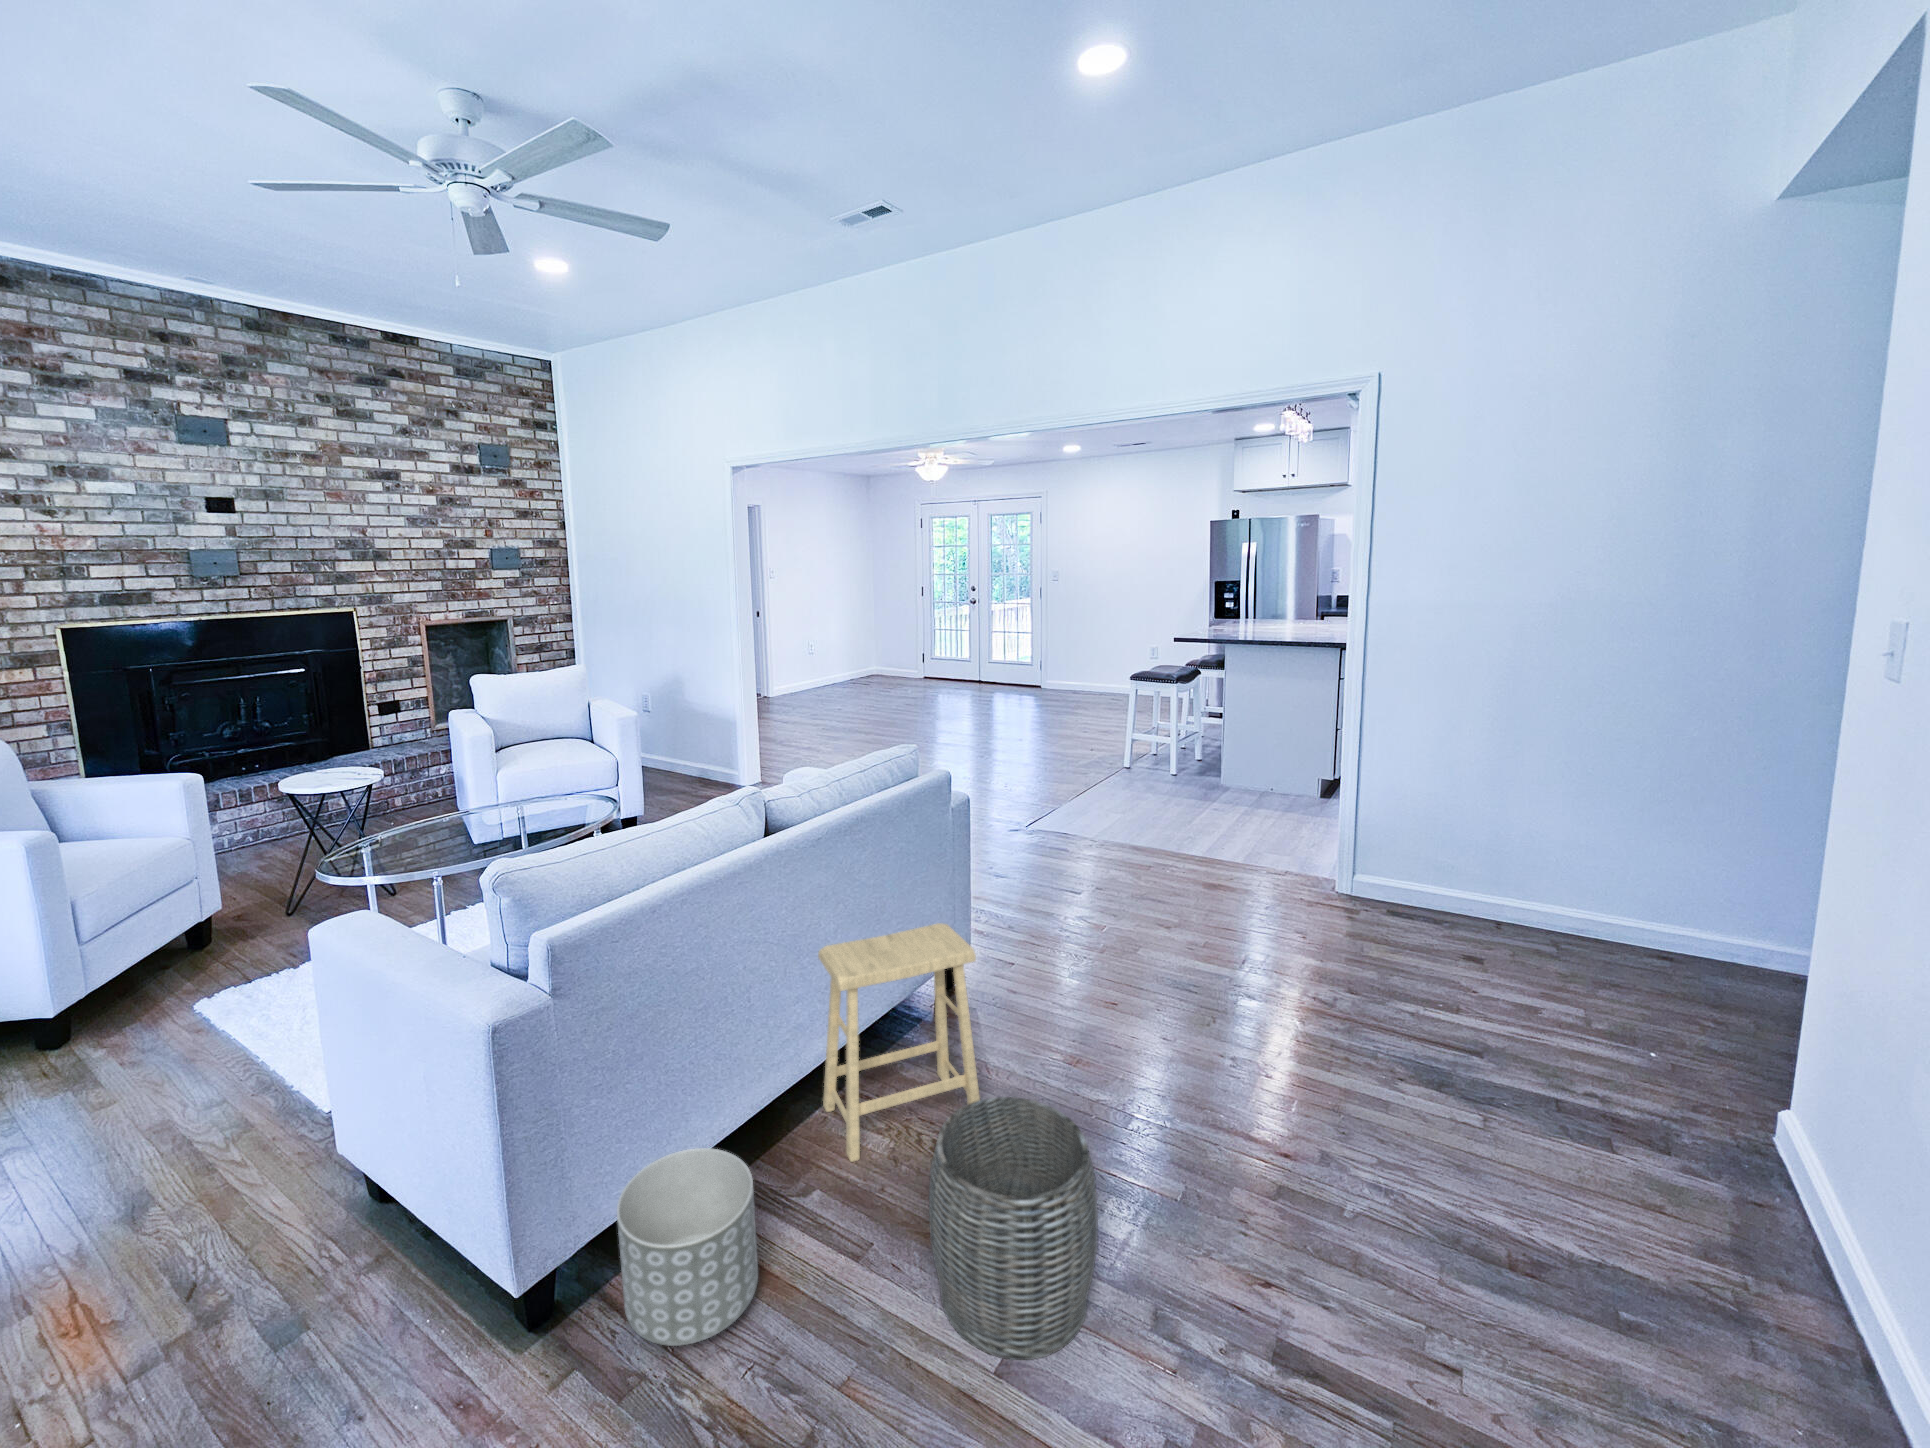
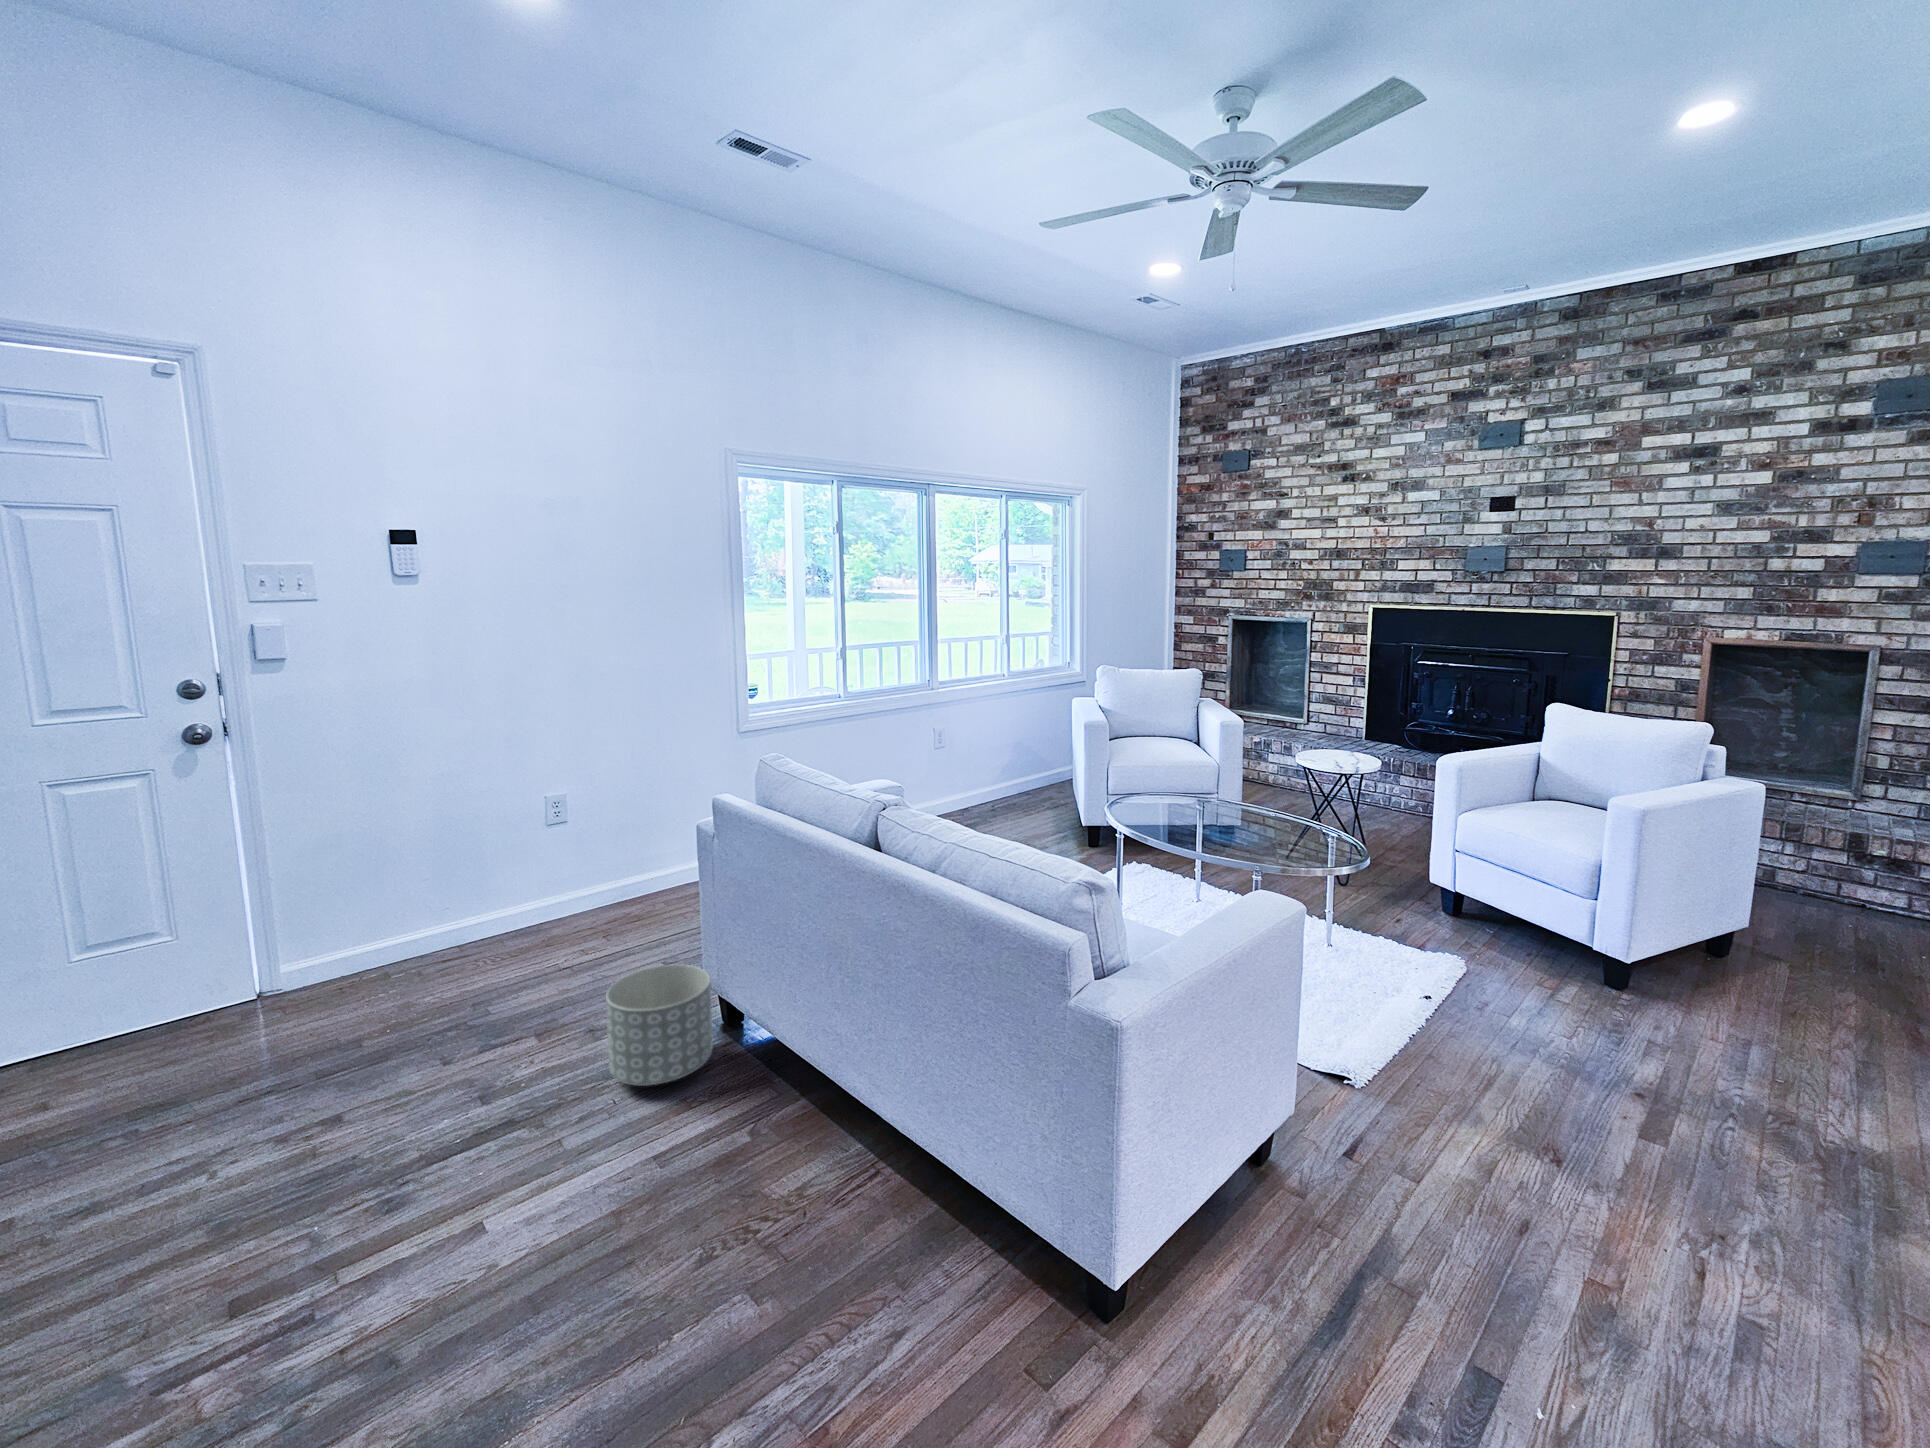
footstool: present [818,923,980,1162] -> none [732,960,861,1288]
woven basket: present [929,1097,1098,1360] -> none [372,1061,576,1323]

